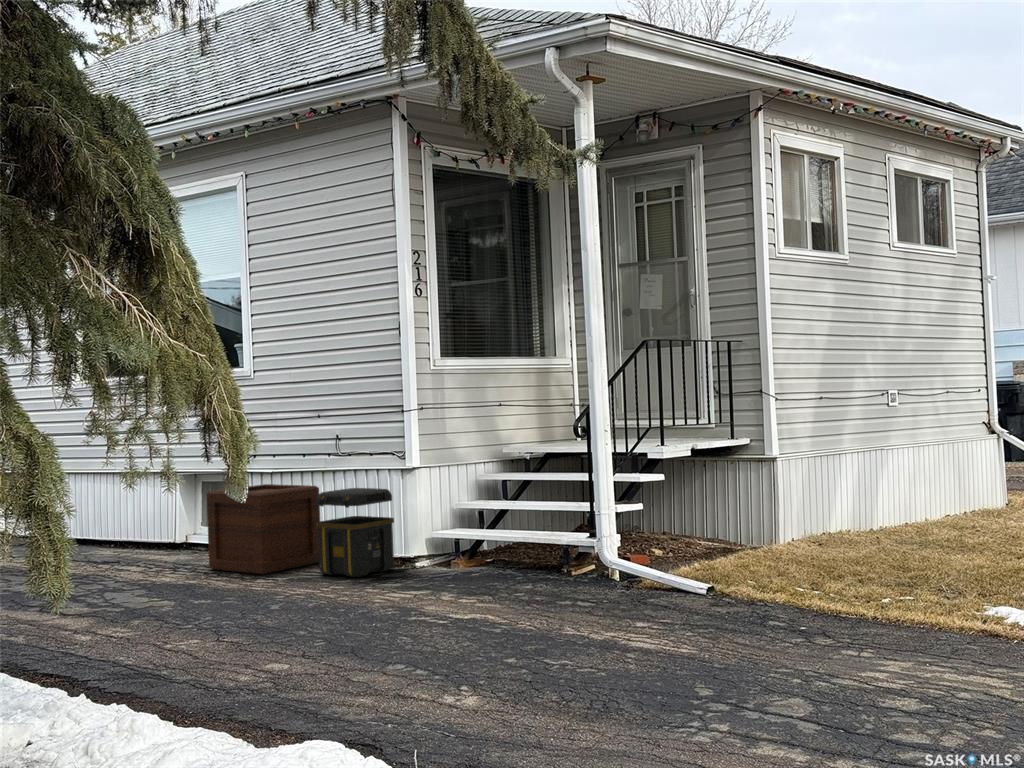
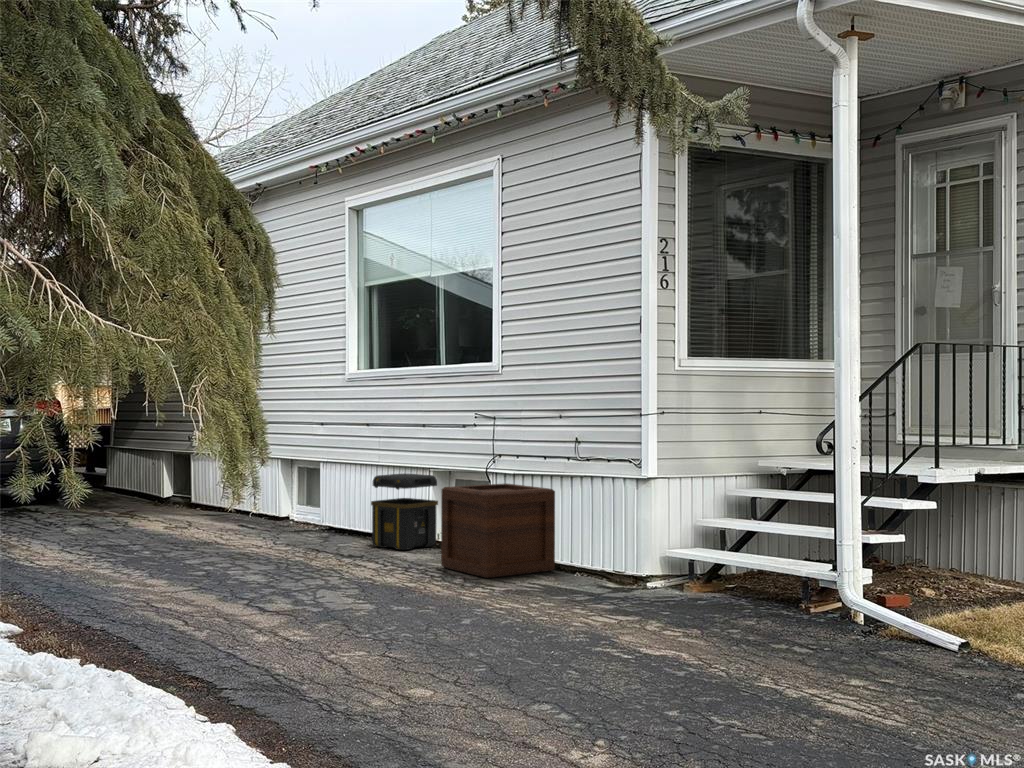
toolbox: present [316,488,394,577] -> present [371,474,438,550]

